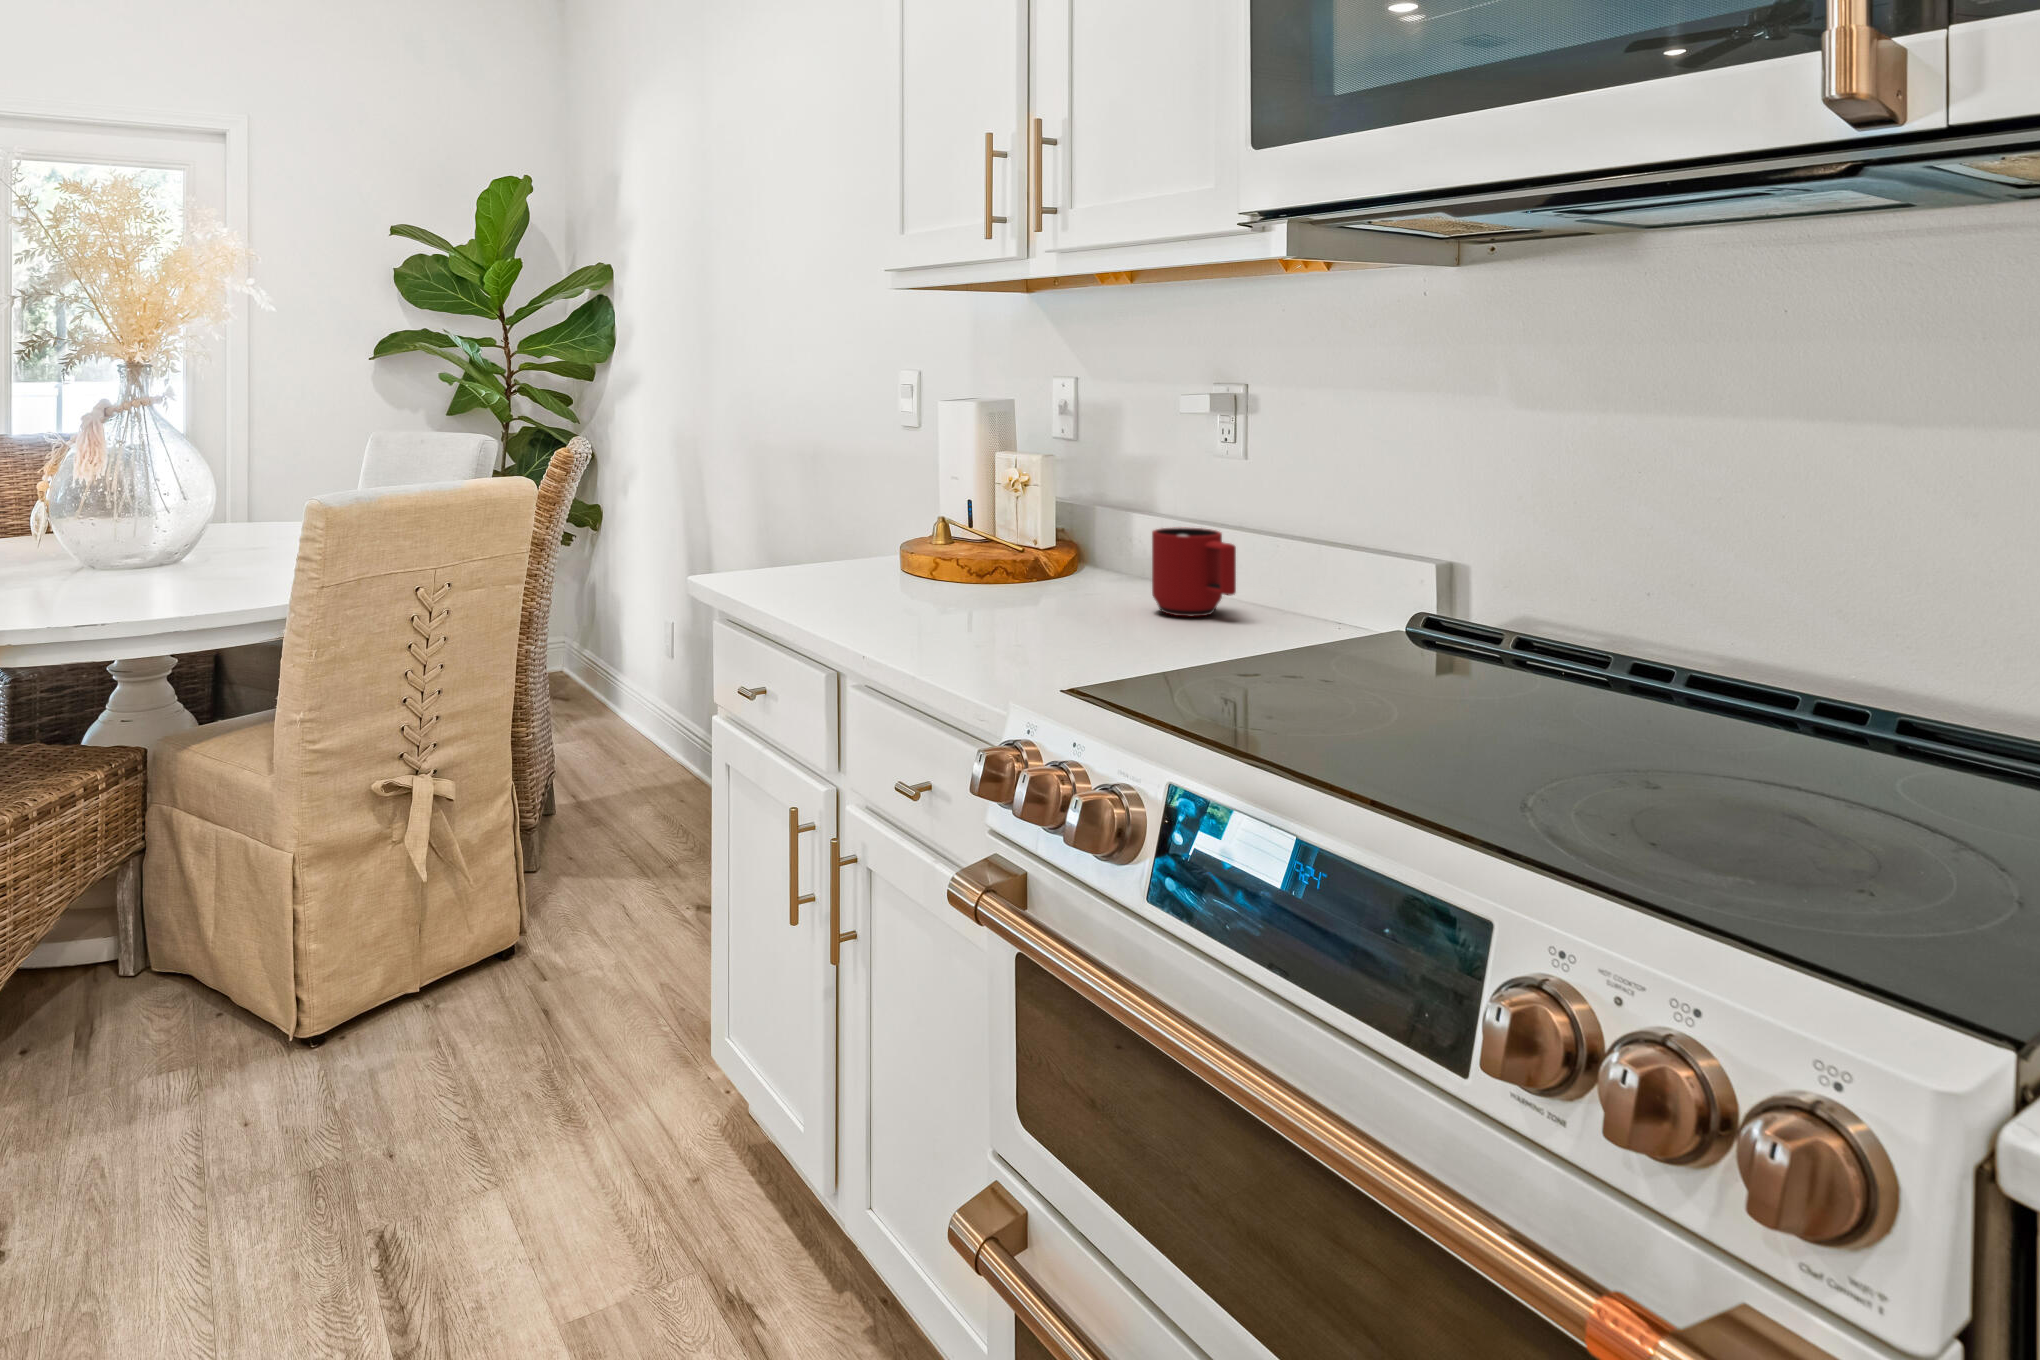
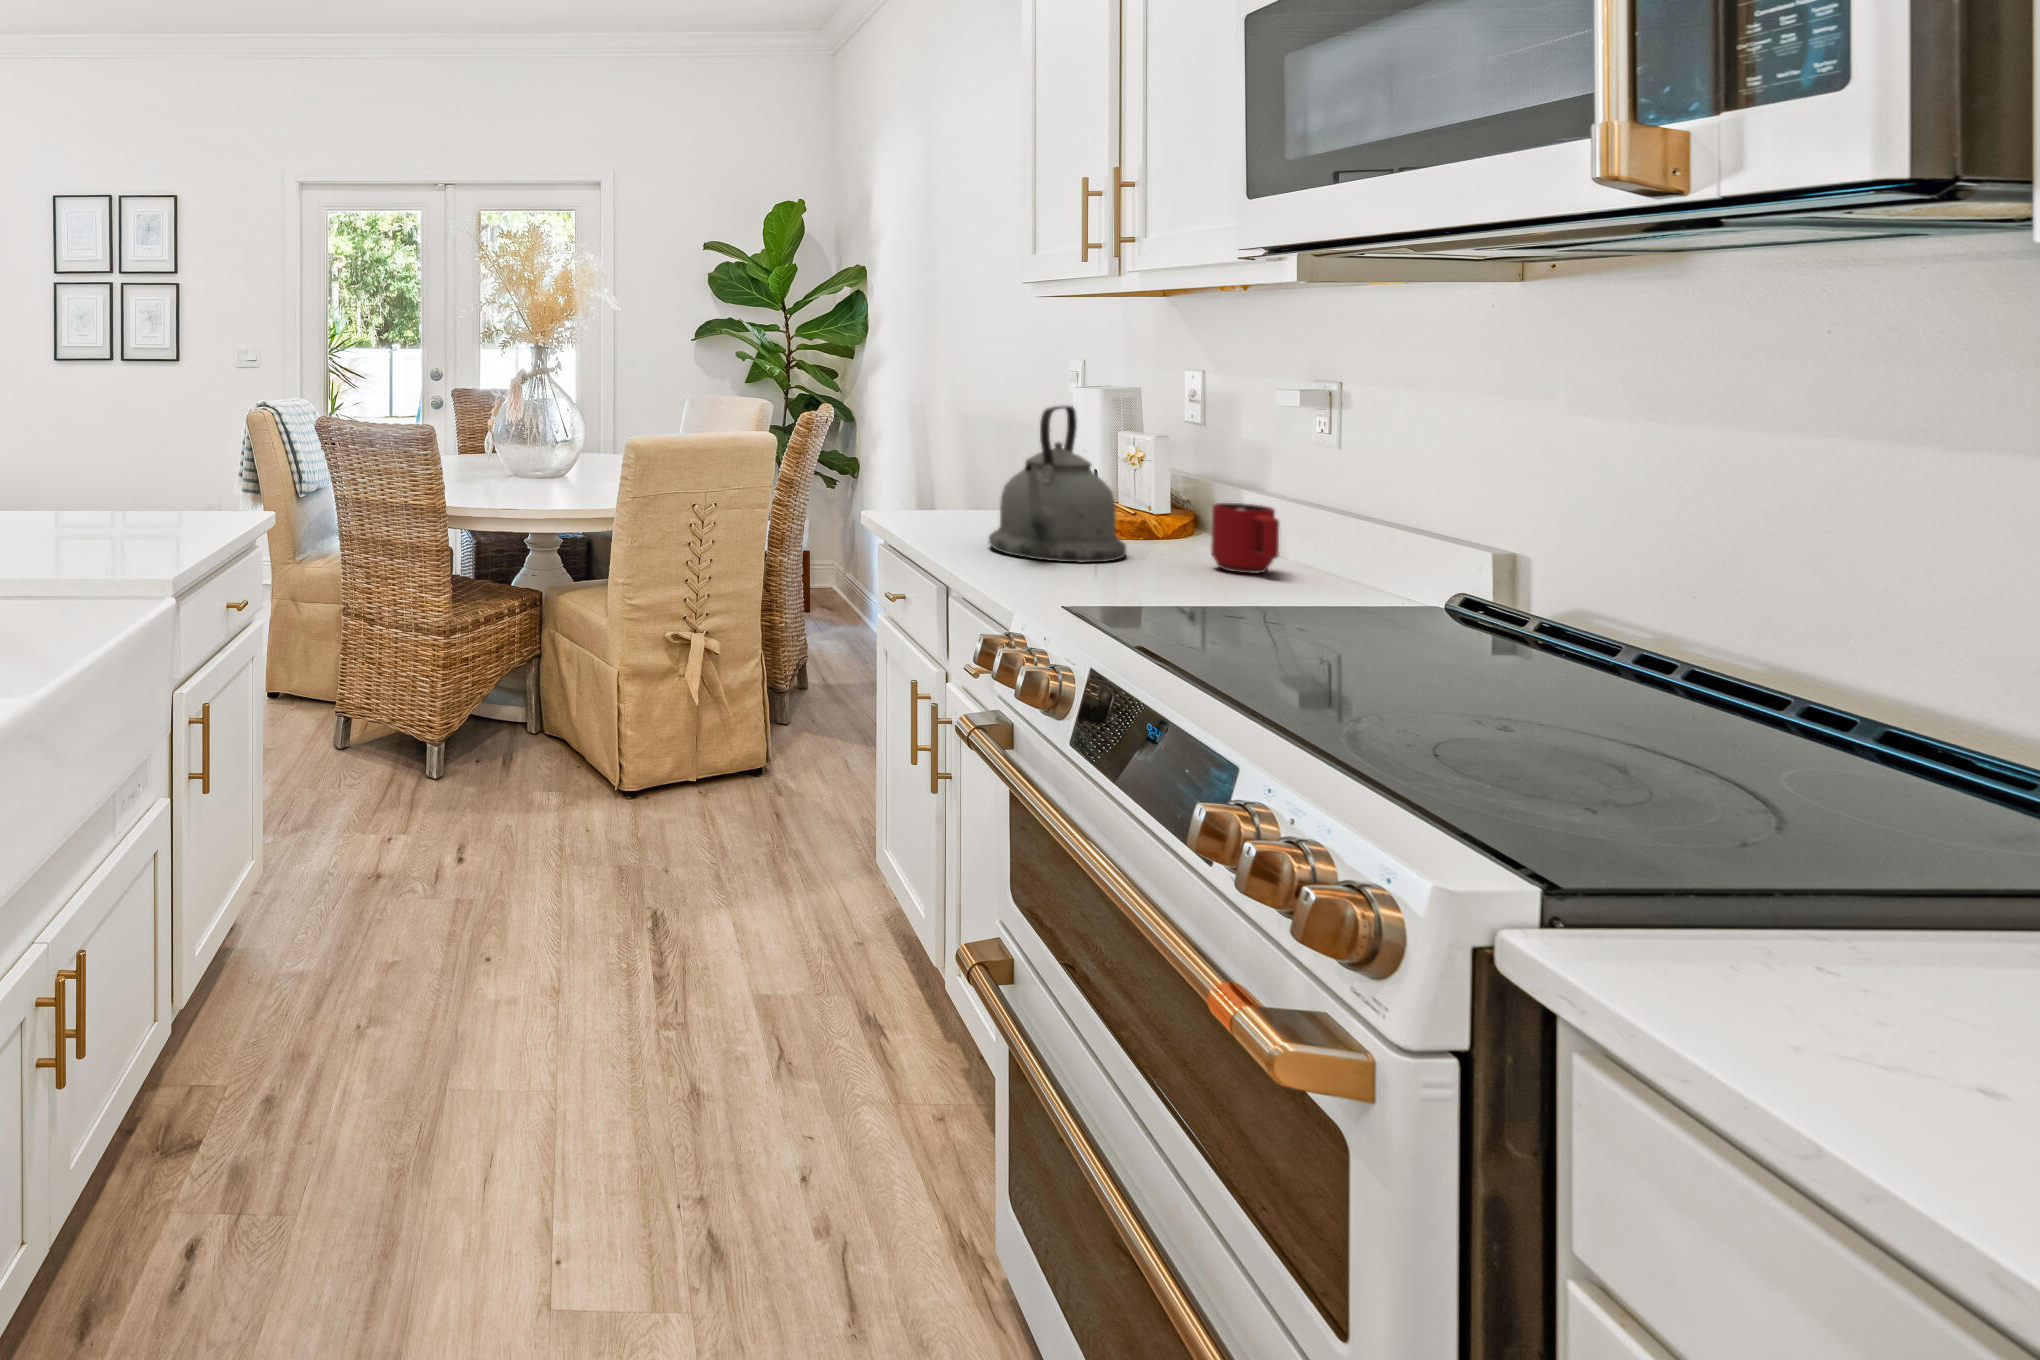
kettle: none [879,414,1051,628] -> present [989,406,1126,563]

